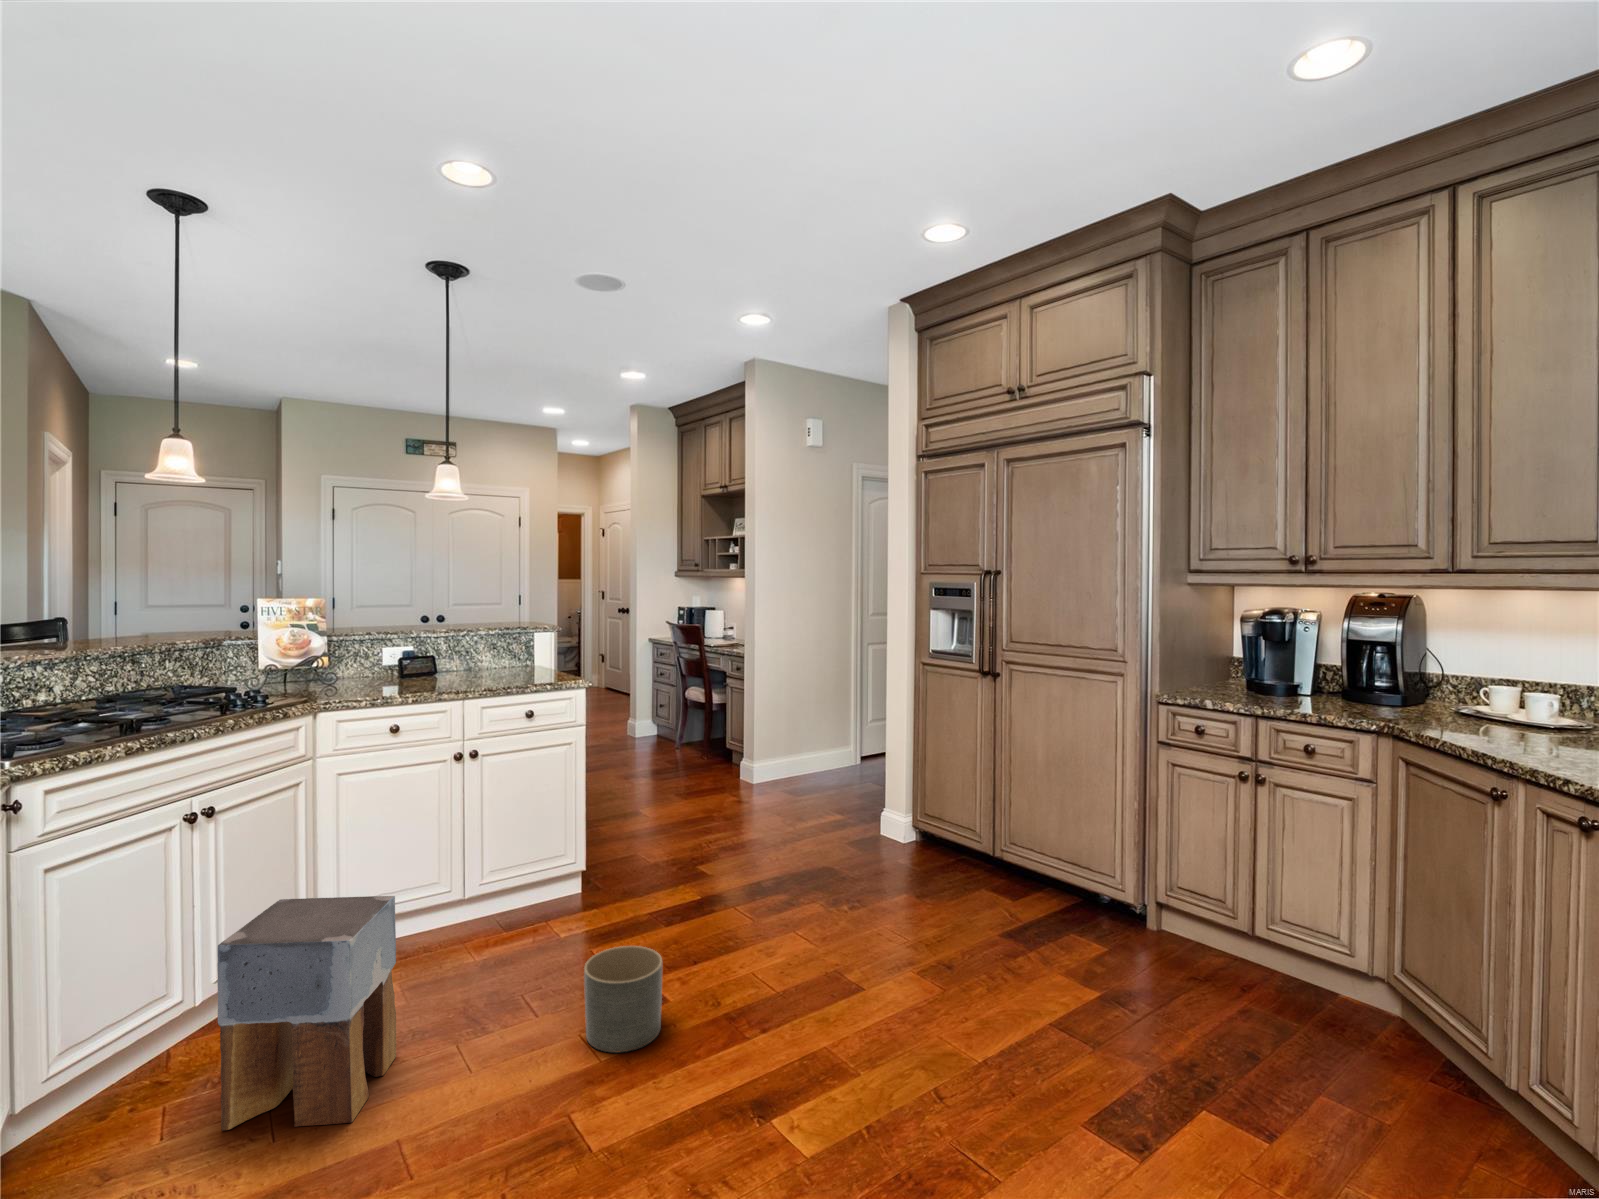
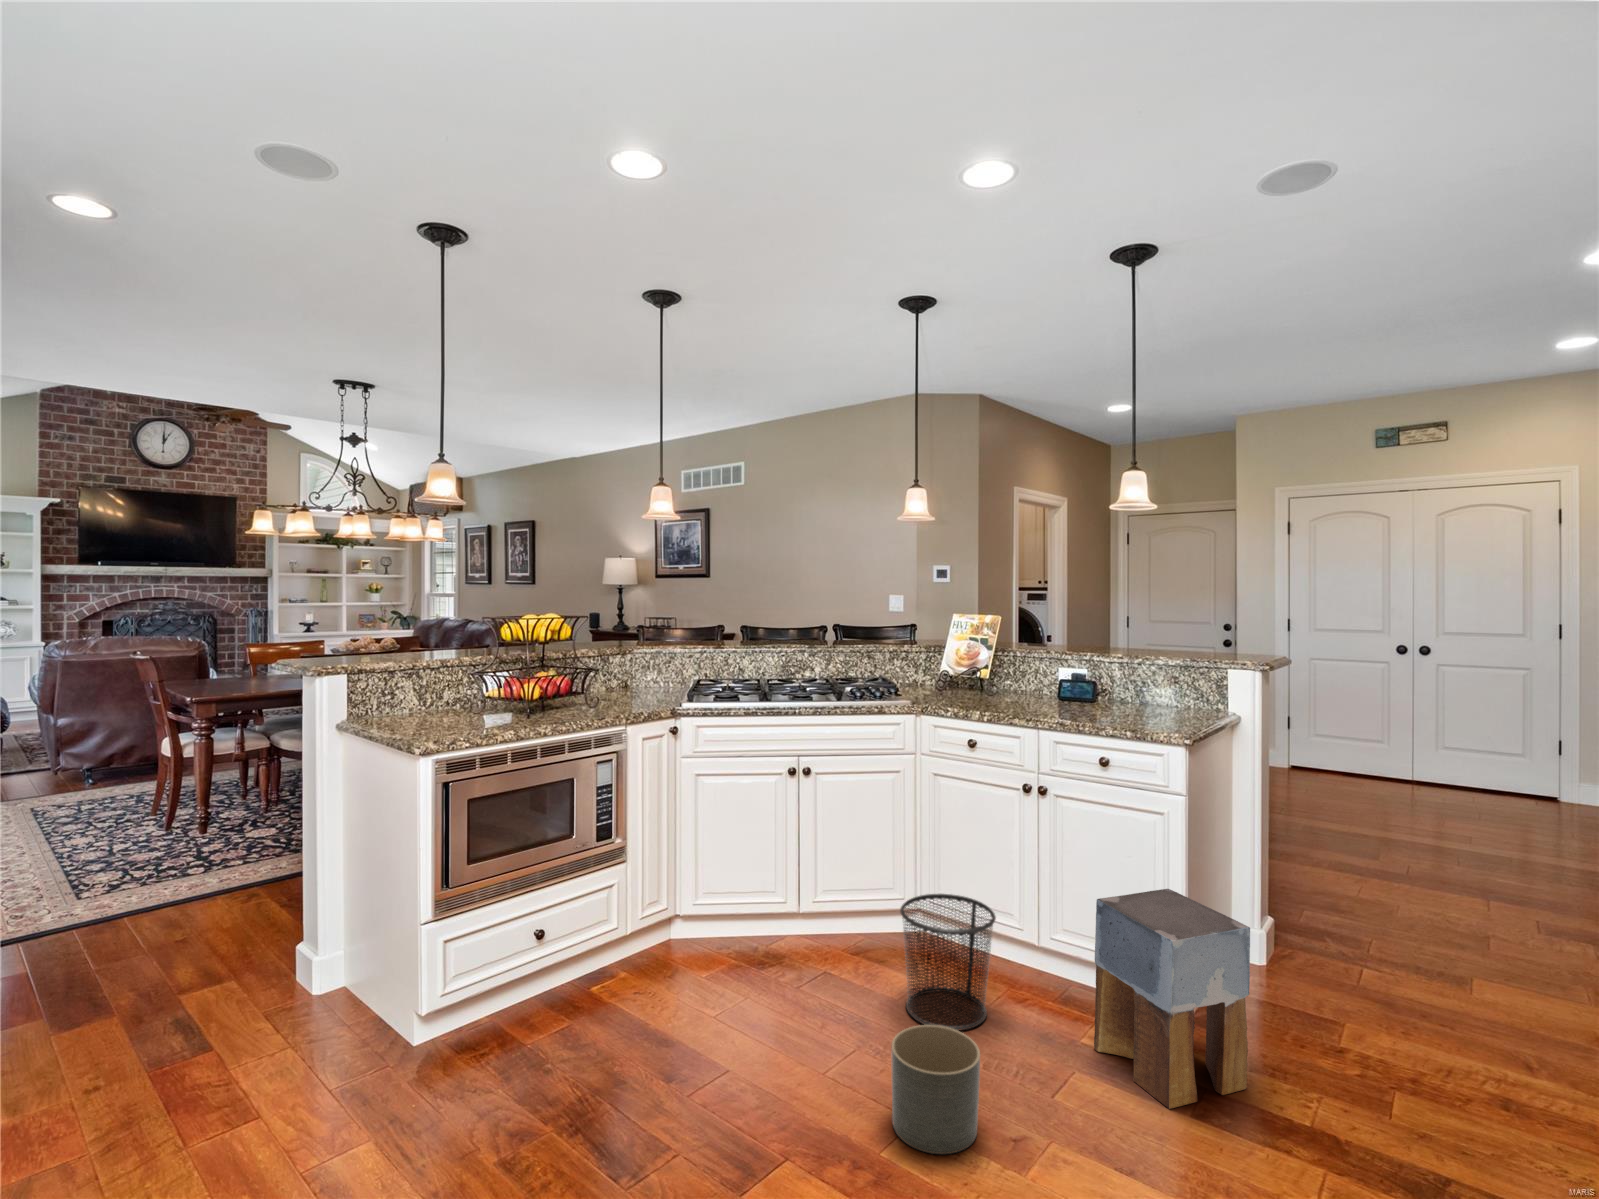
trash can: none [428,869,529,1005] -> present [900,894,996,1031]
stool: present [217,896,396,1131] -> present [1094,889,1250,1109]

